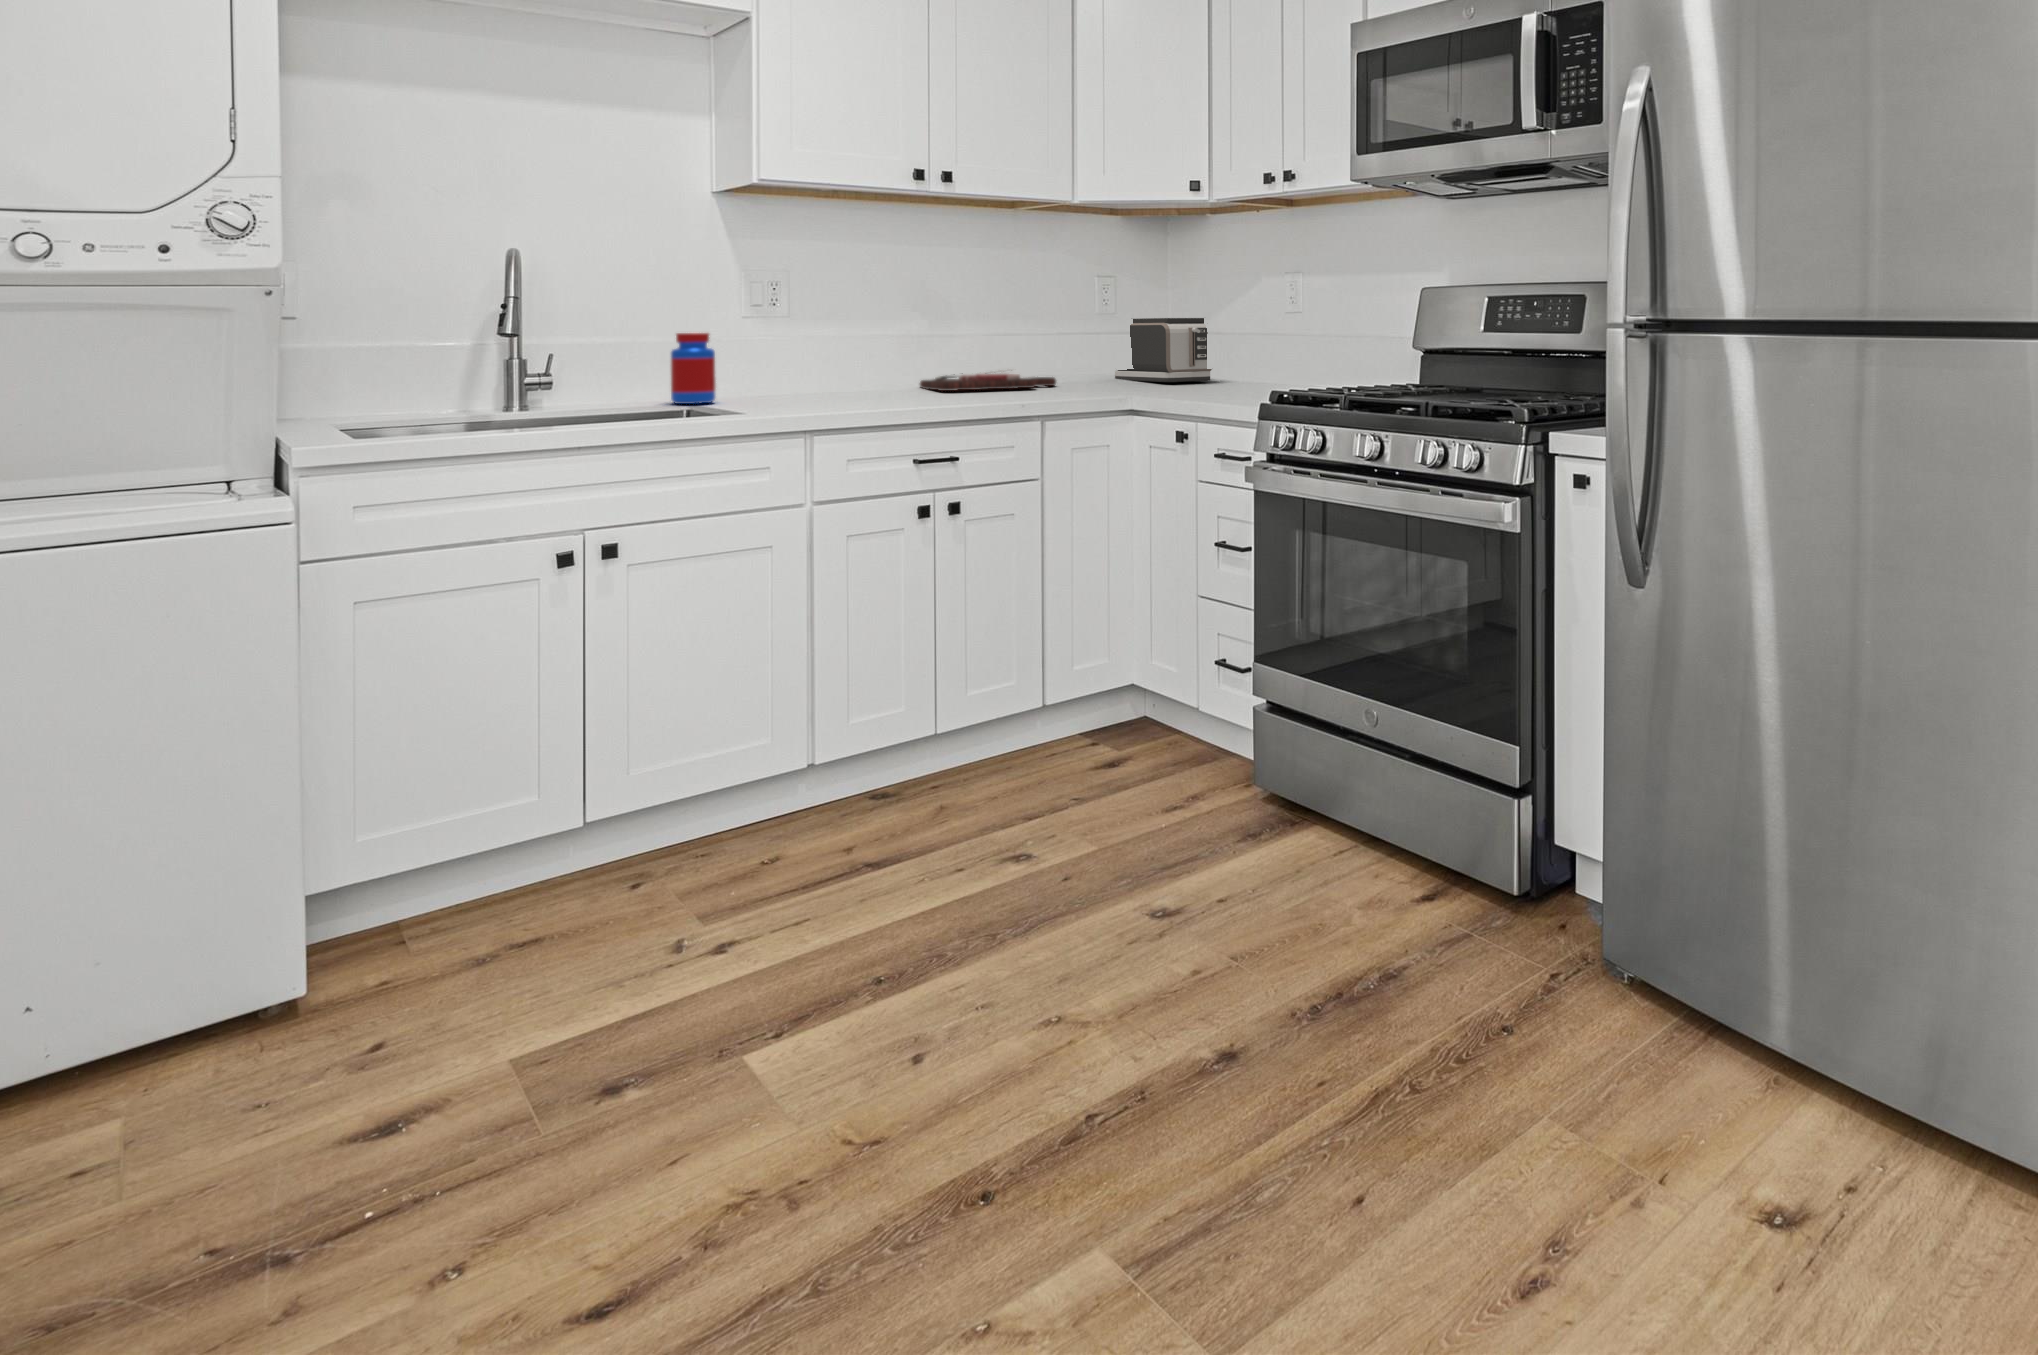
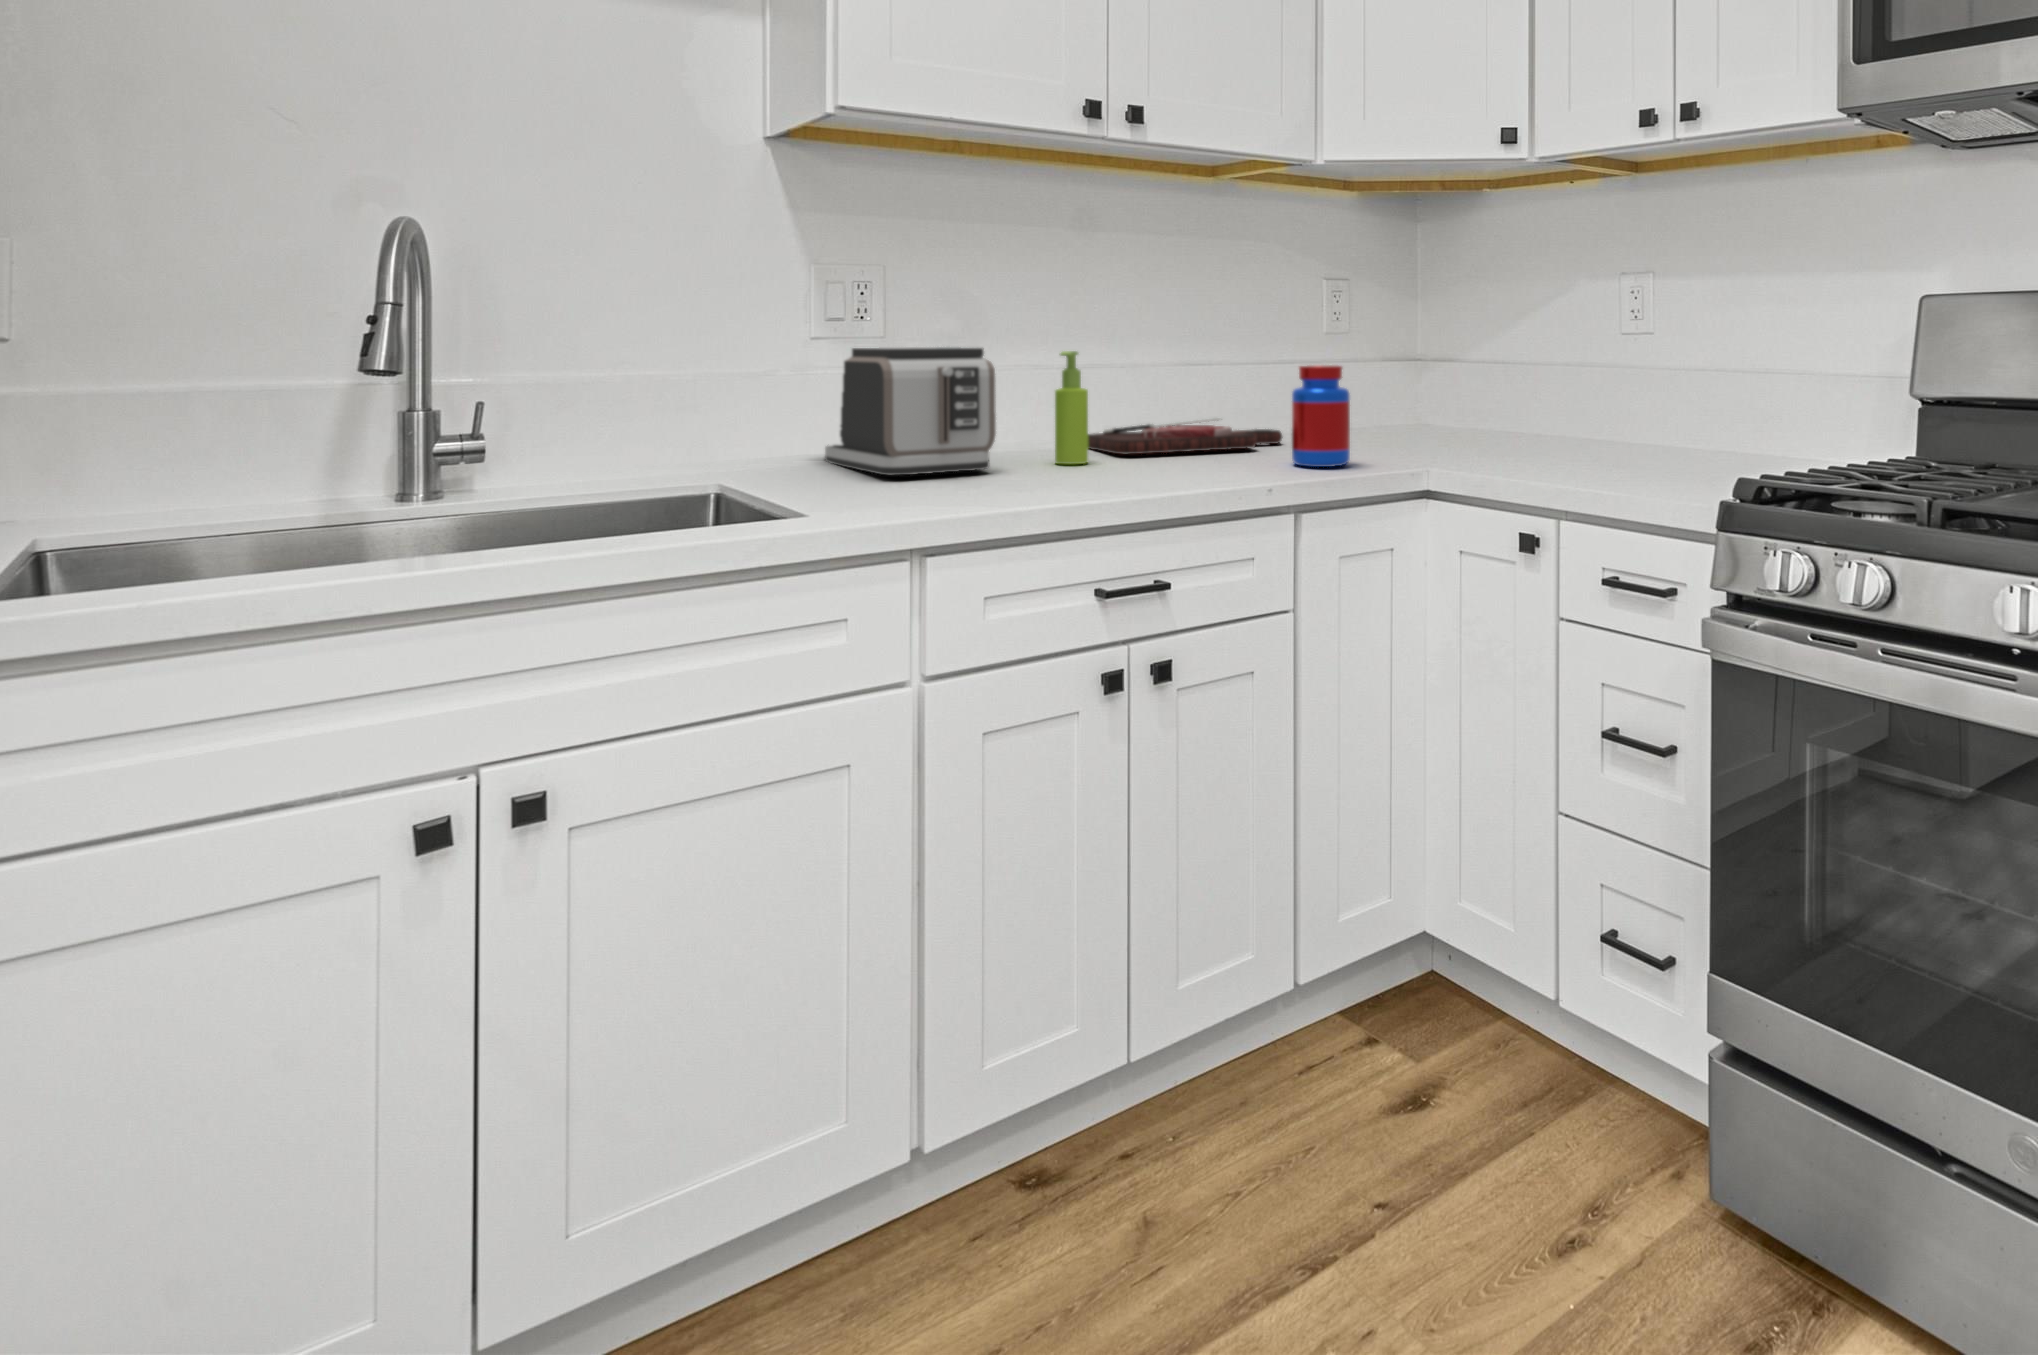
toaster: present [1115,318,1212,382] -> present [825,347,996,475]
soap dispenser: none [899,324,921,396] -> present [1055,351,1088,464]
jar: present [670,333,716,404] -> present [1292,365,1350,467]

